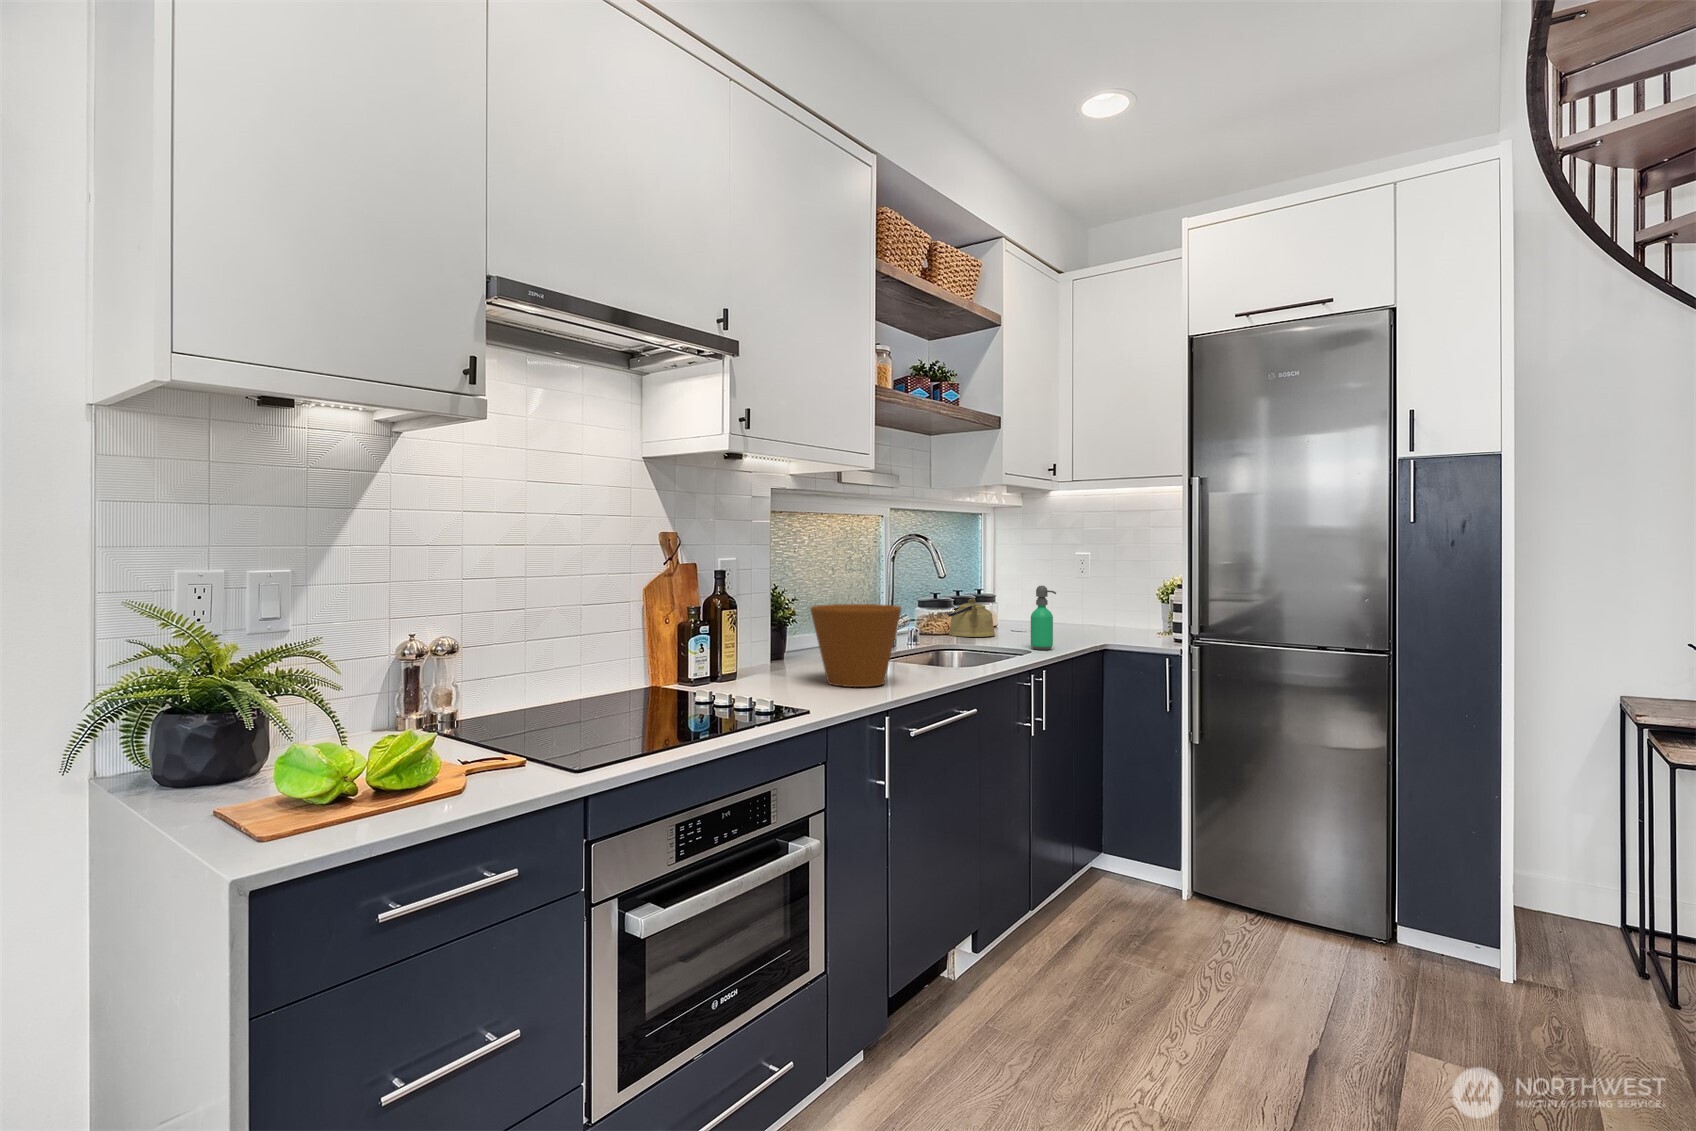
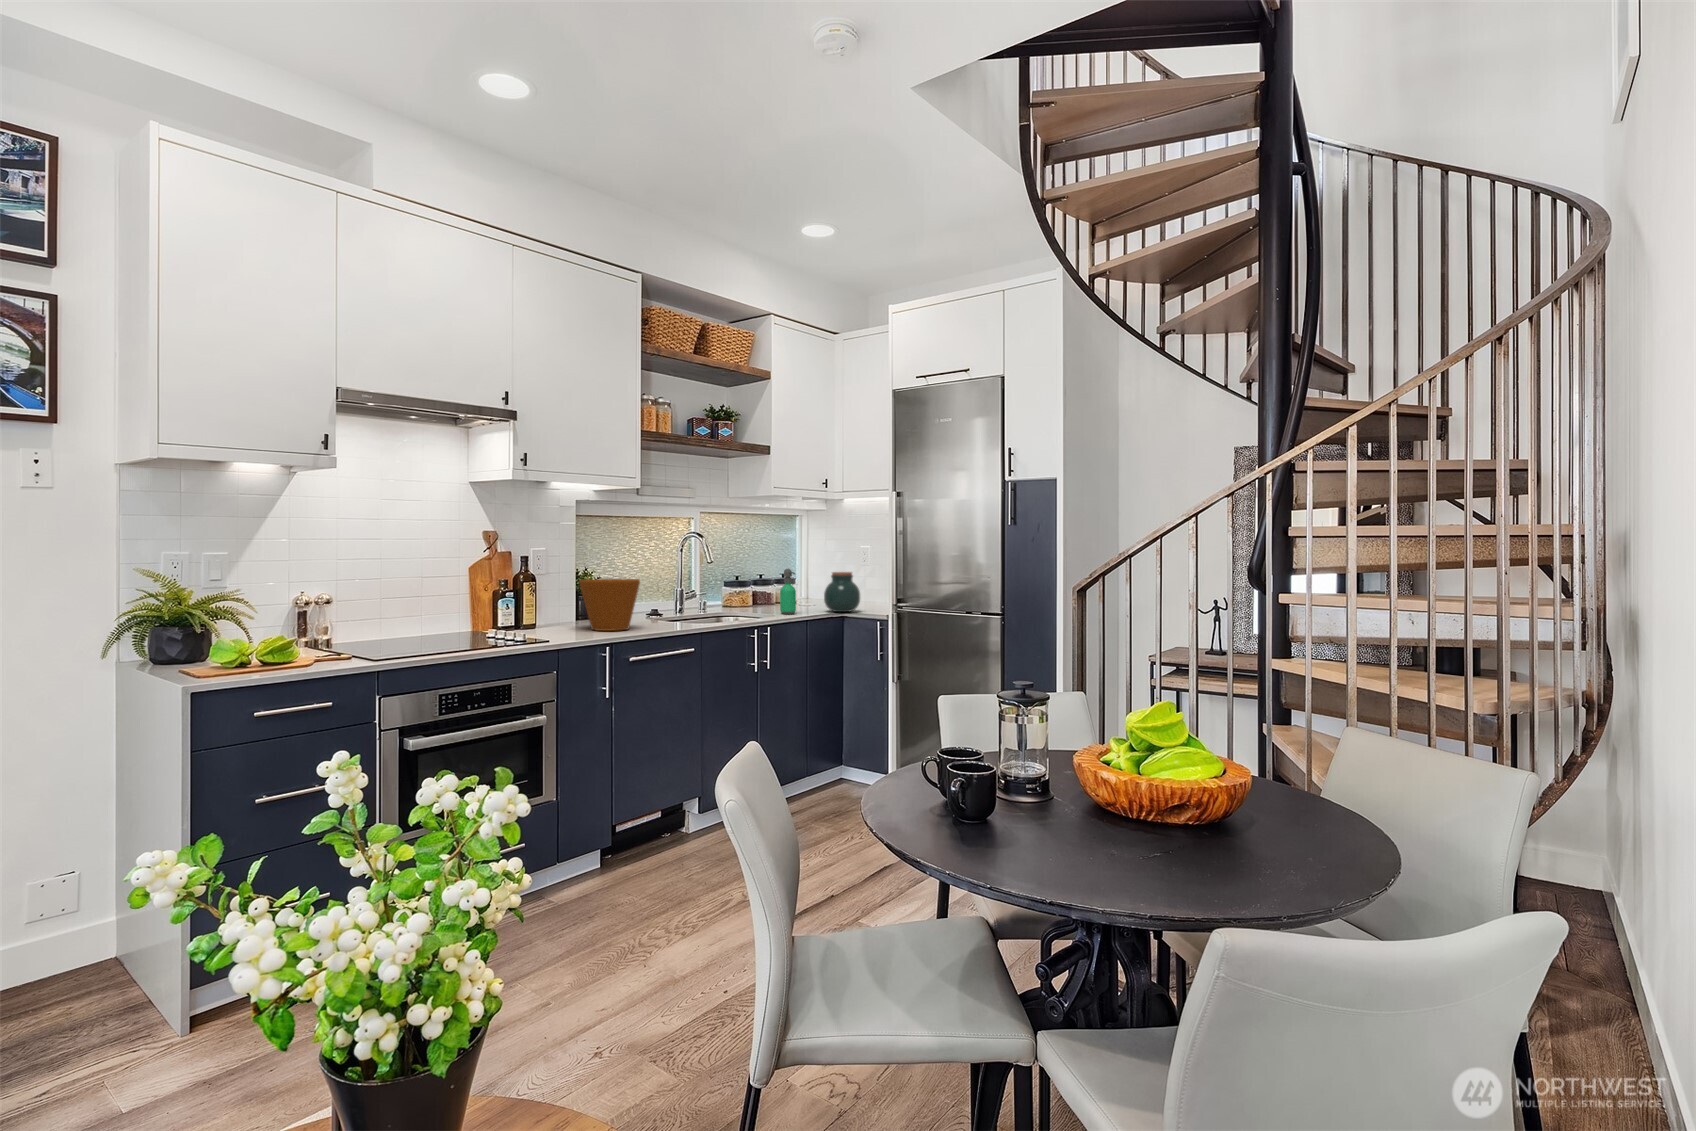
jar: none [1079,589,1132,646] -> present [824,572,860,612]
kettle: present [947,599,995,637] -> none [739,580,776,607]

